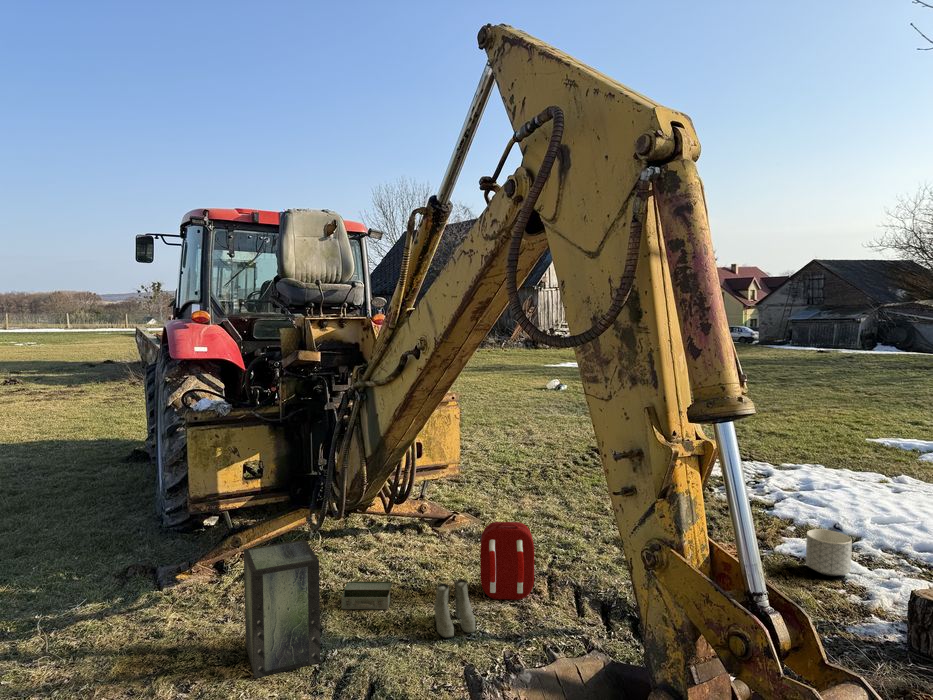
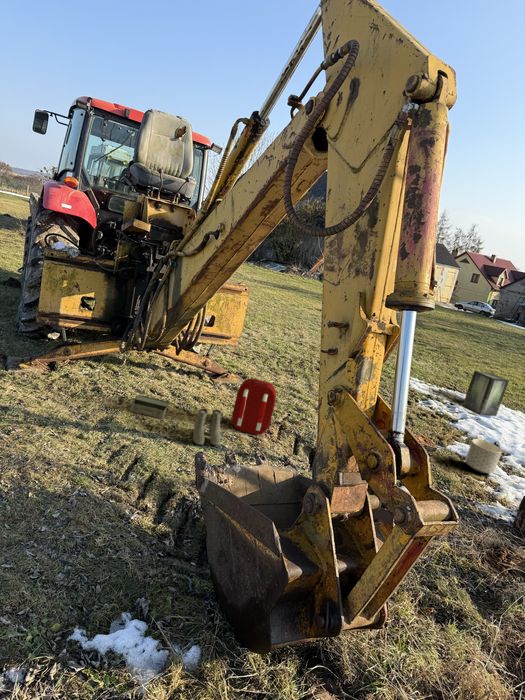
storage box: present [244,540,321,678] -> present [463,371,509,416]

